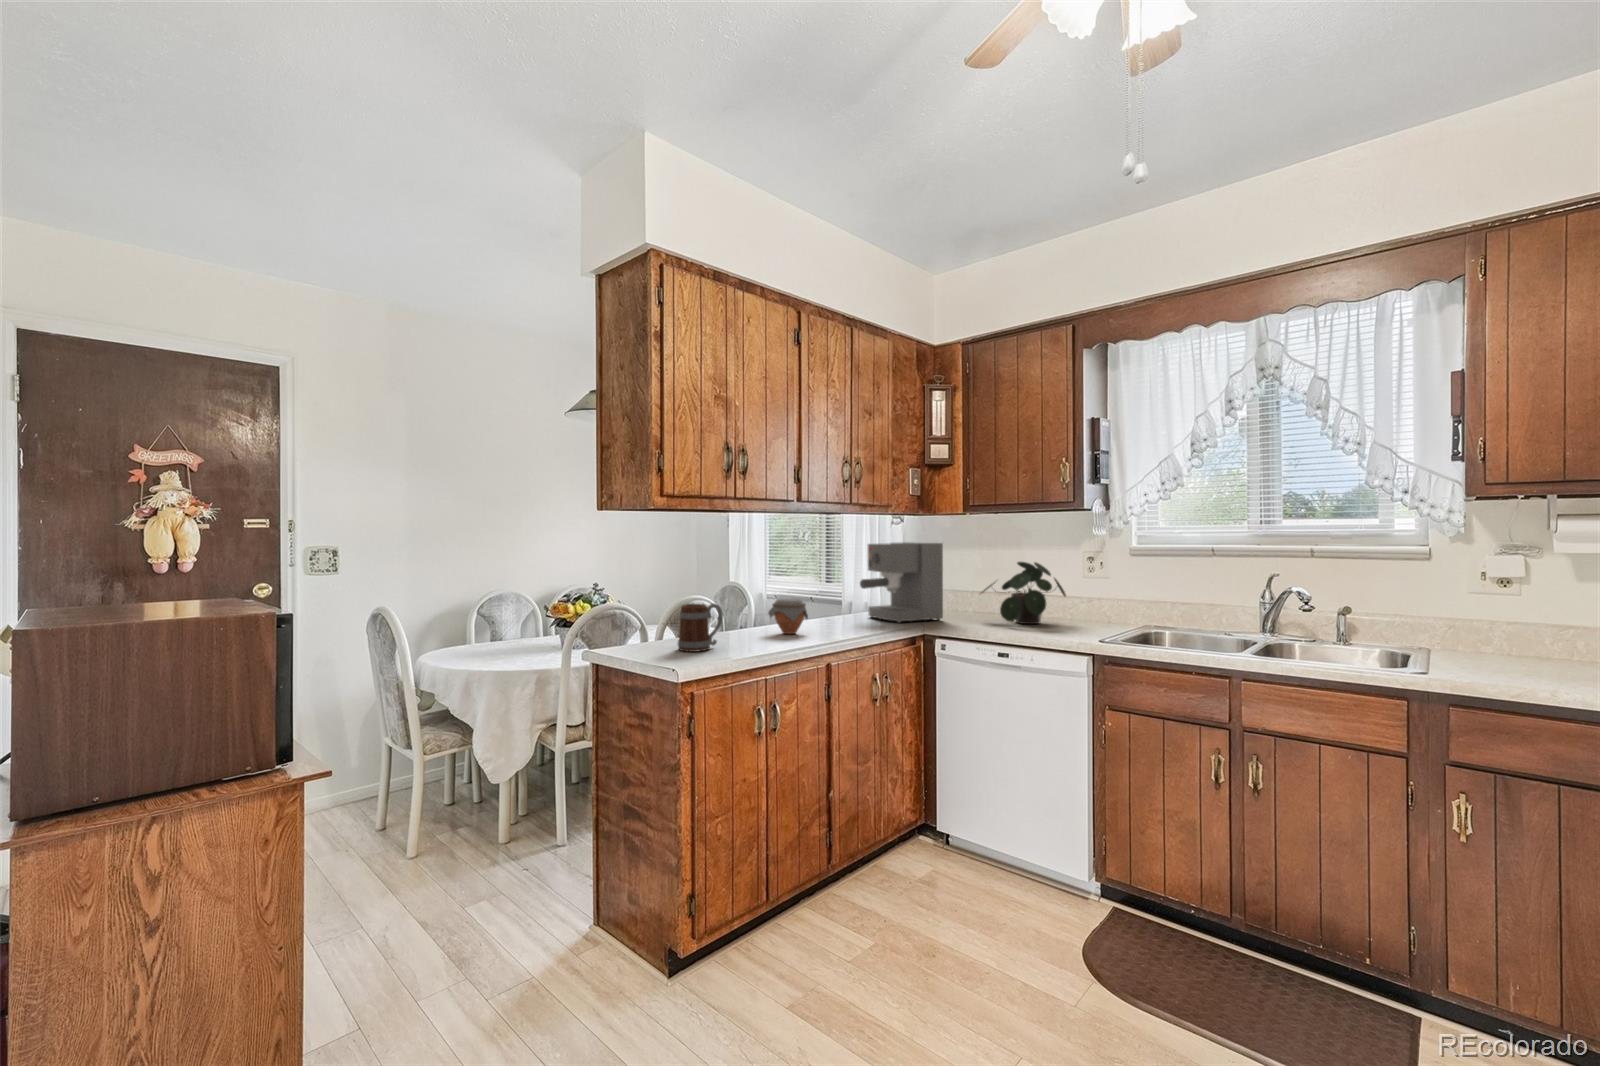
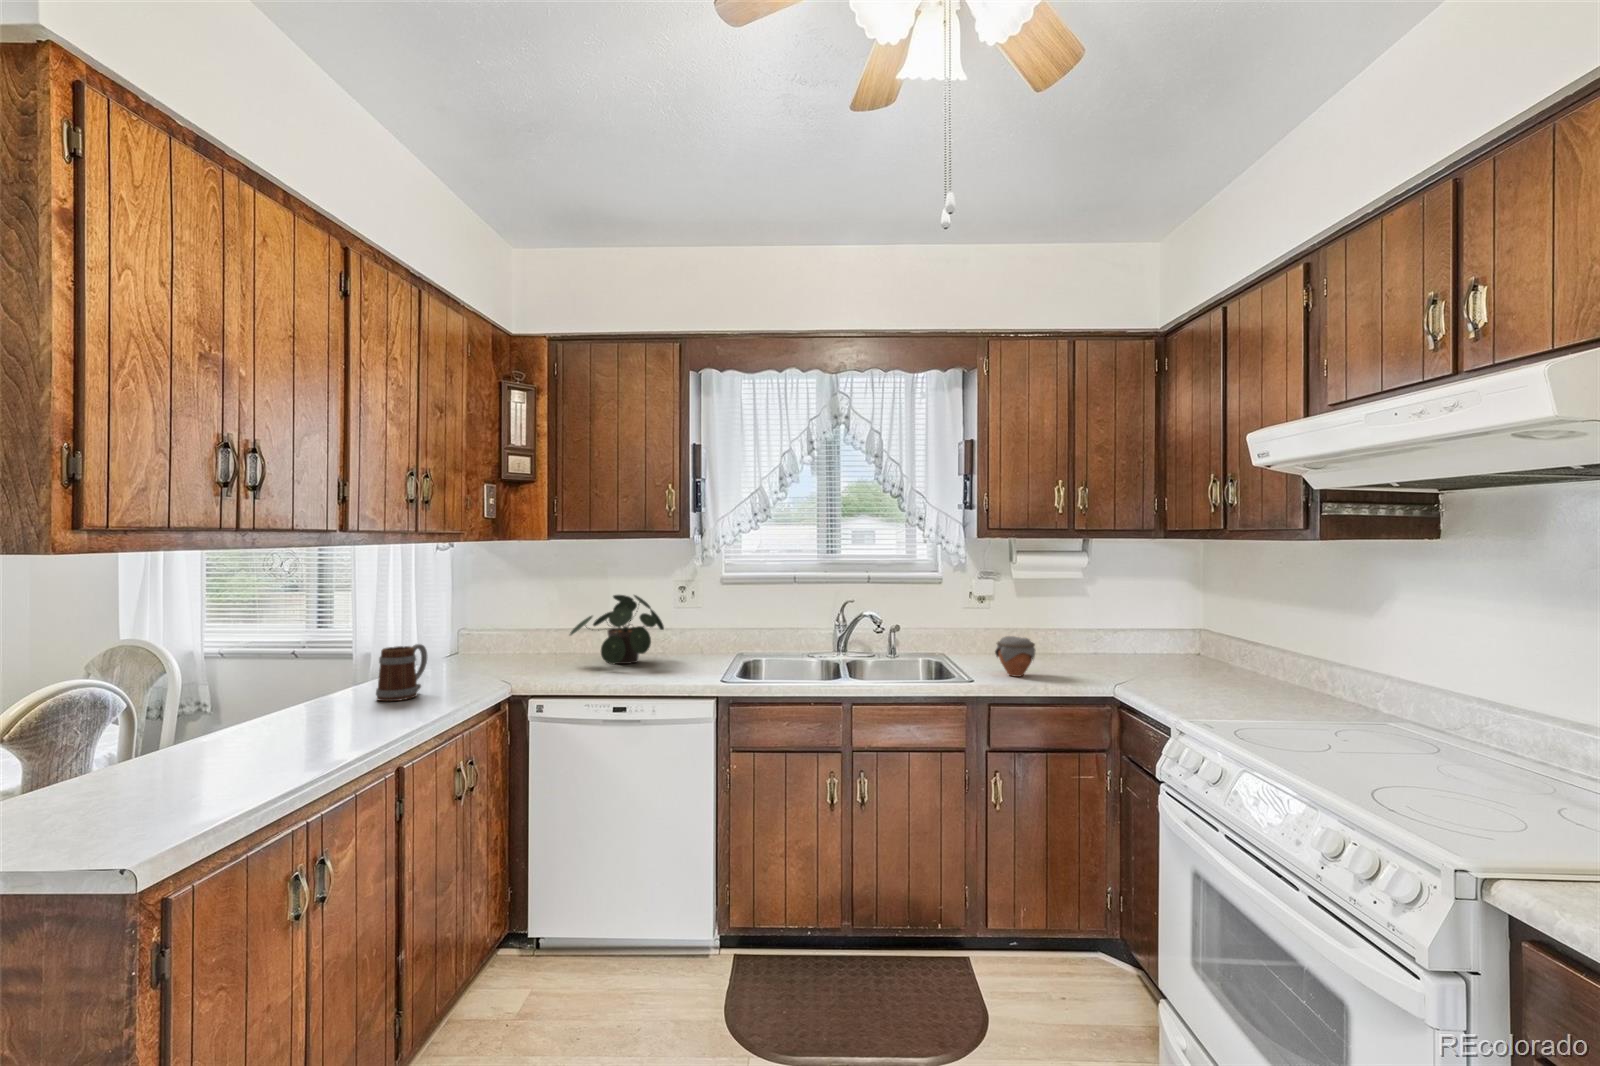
coffee maker: present [860,542,943,623] -> none [419,574,528,680]
jar: present [768,598,808,634] -> present [995,636,1036,677]
mug: present [678,603,723,652] -> present [376,644,427,701]

